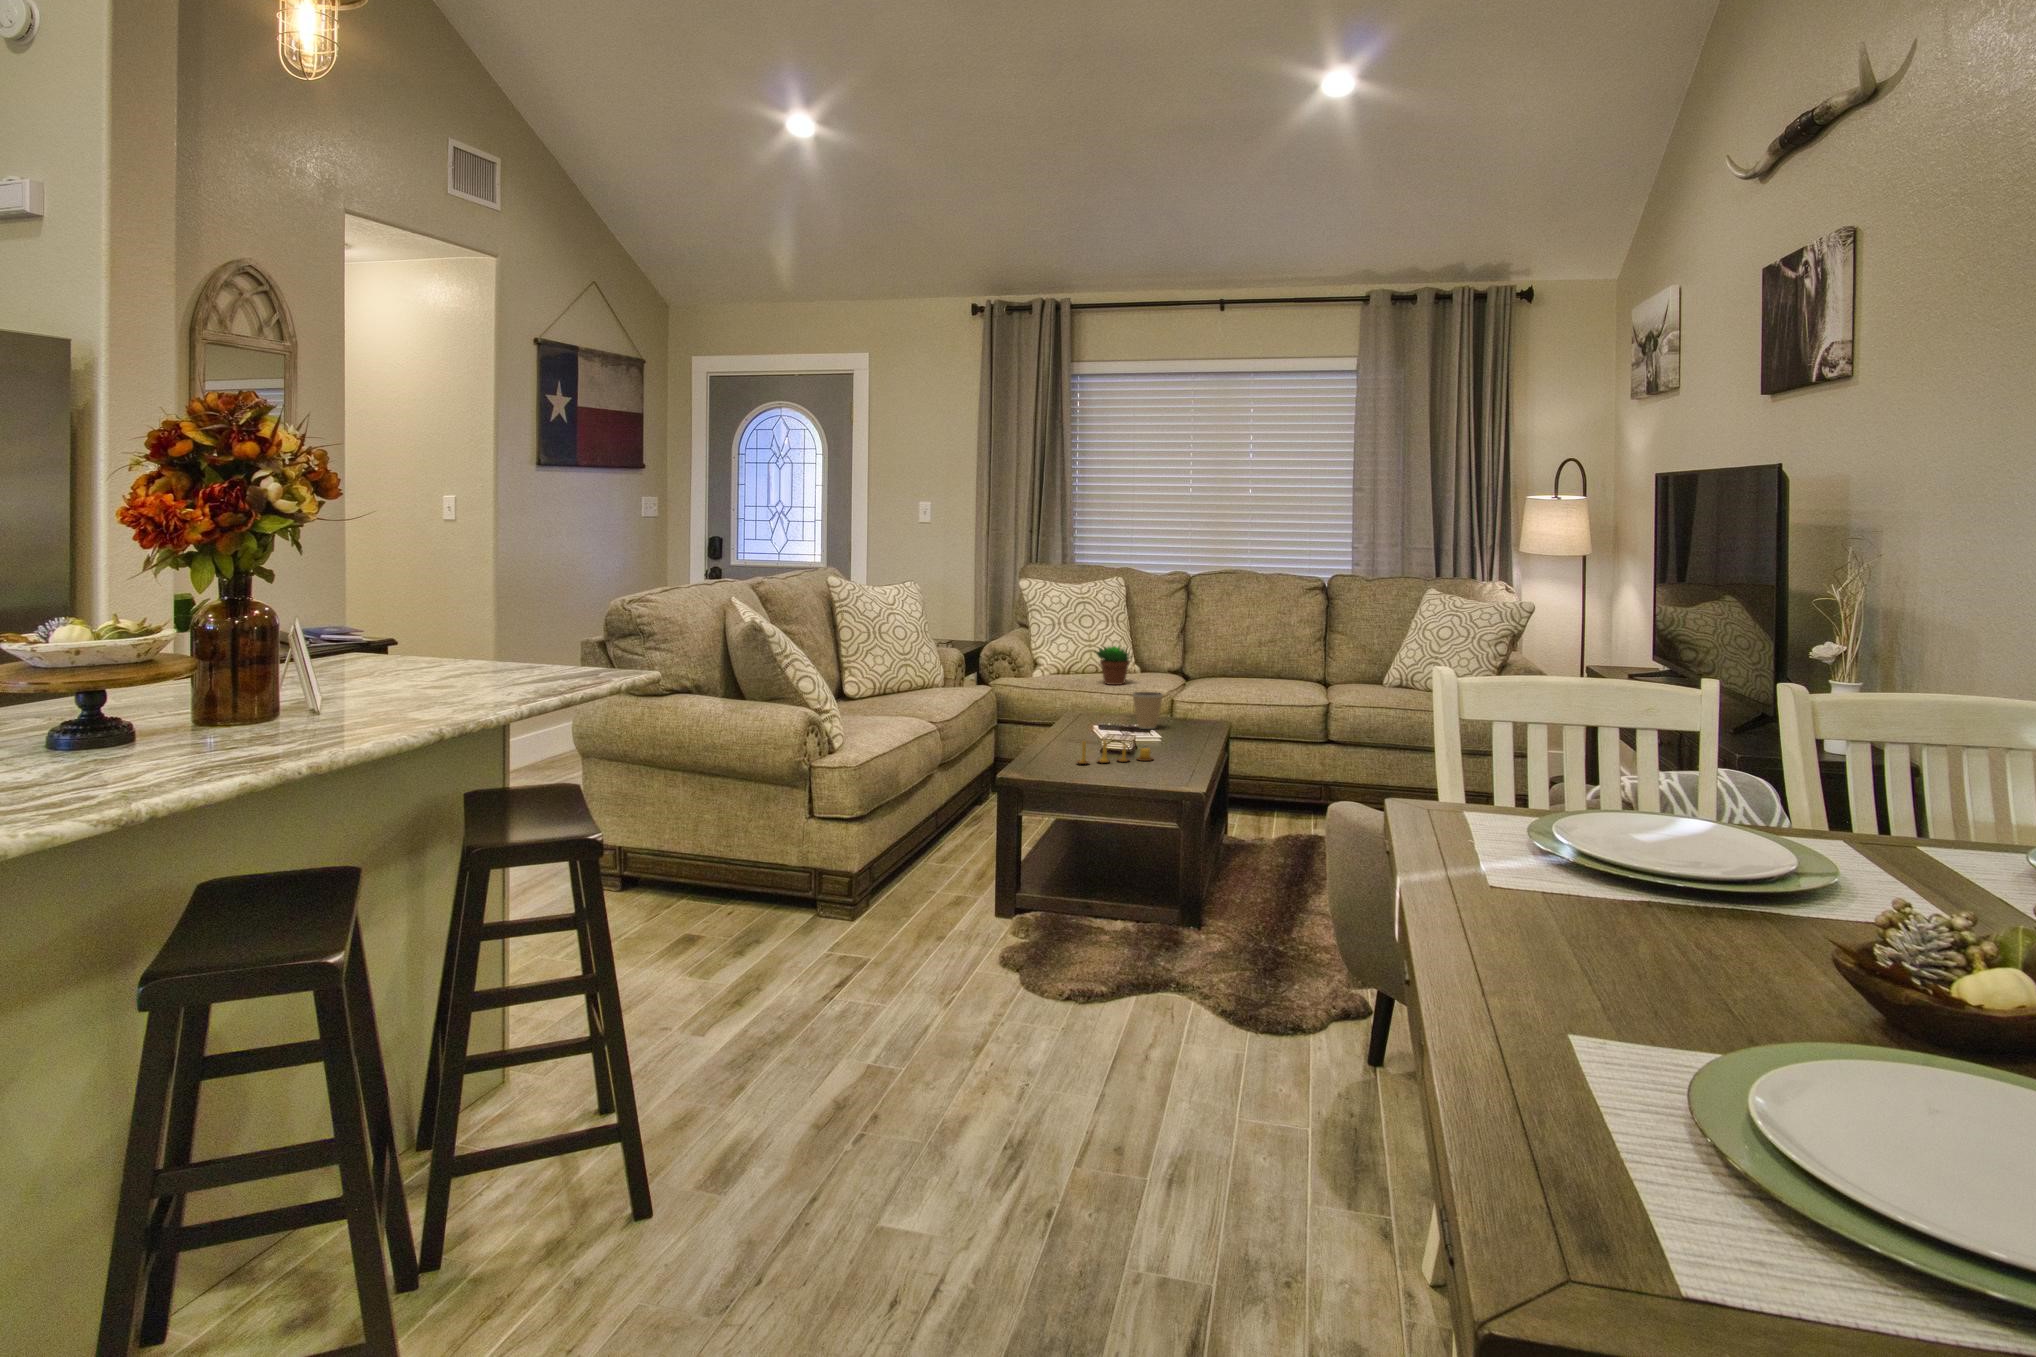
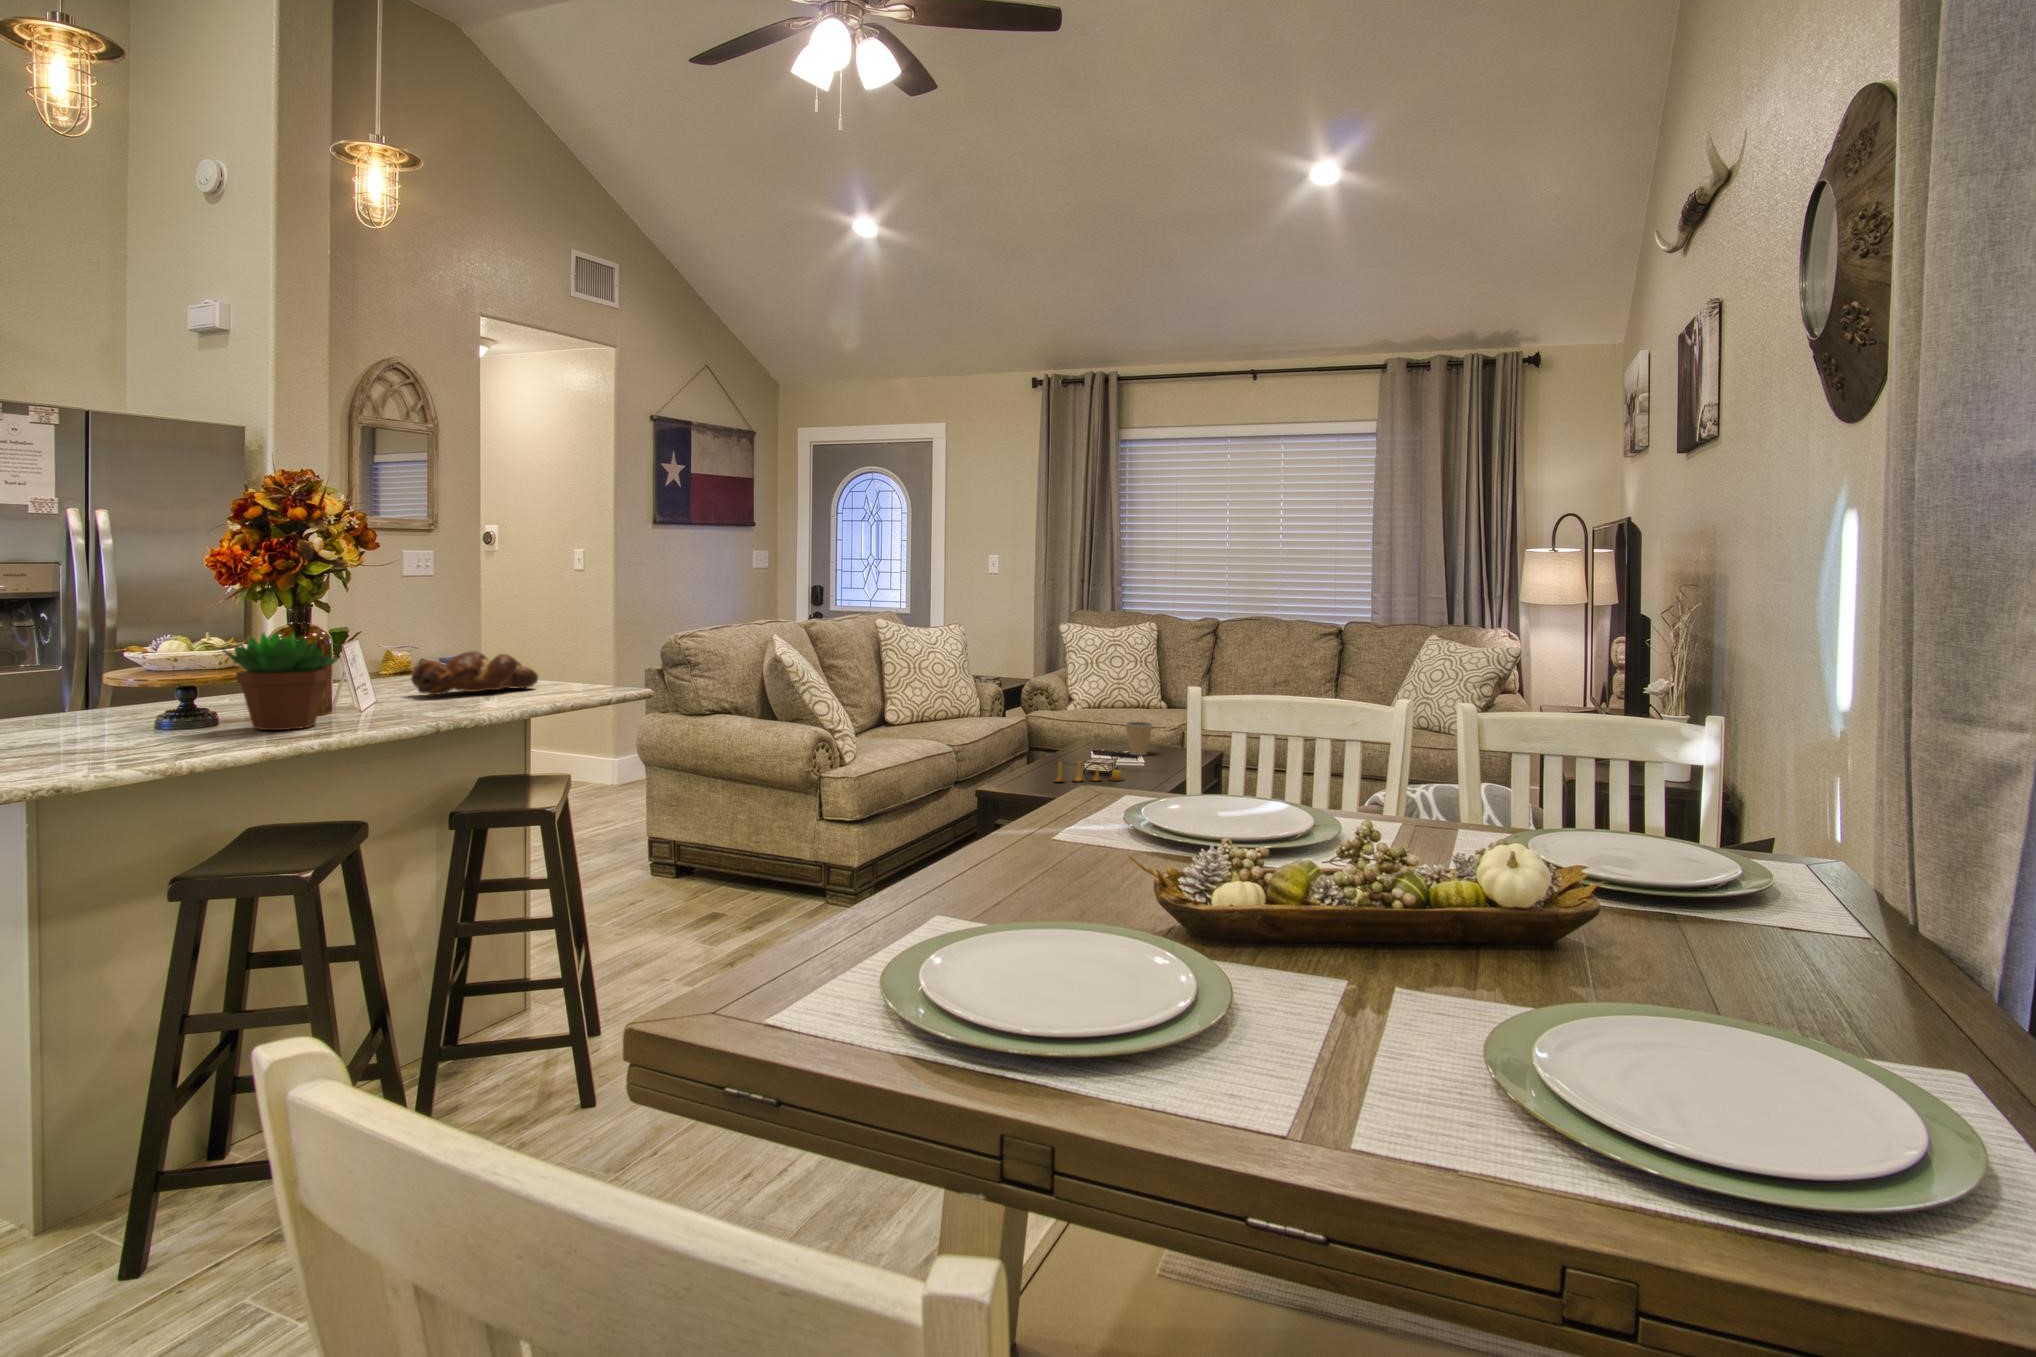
bread loaf: none [372,630,532,688] -> present [411,651,538,695]
succulent plant: present [1096,646,1130,685] -> present [223,633,339,730]

